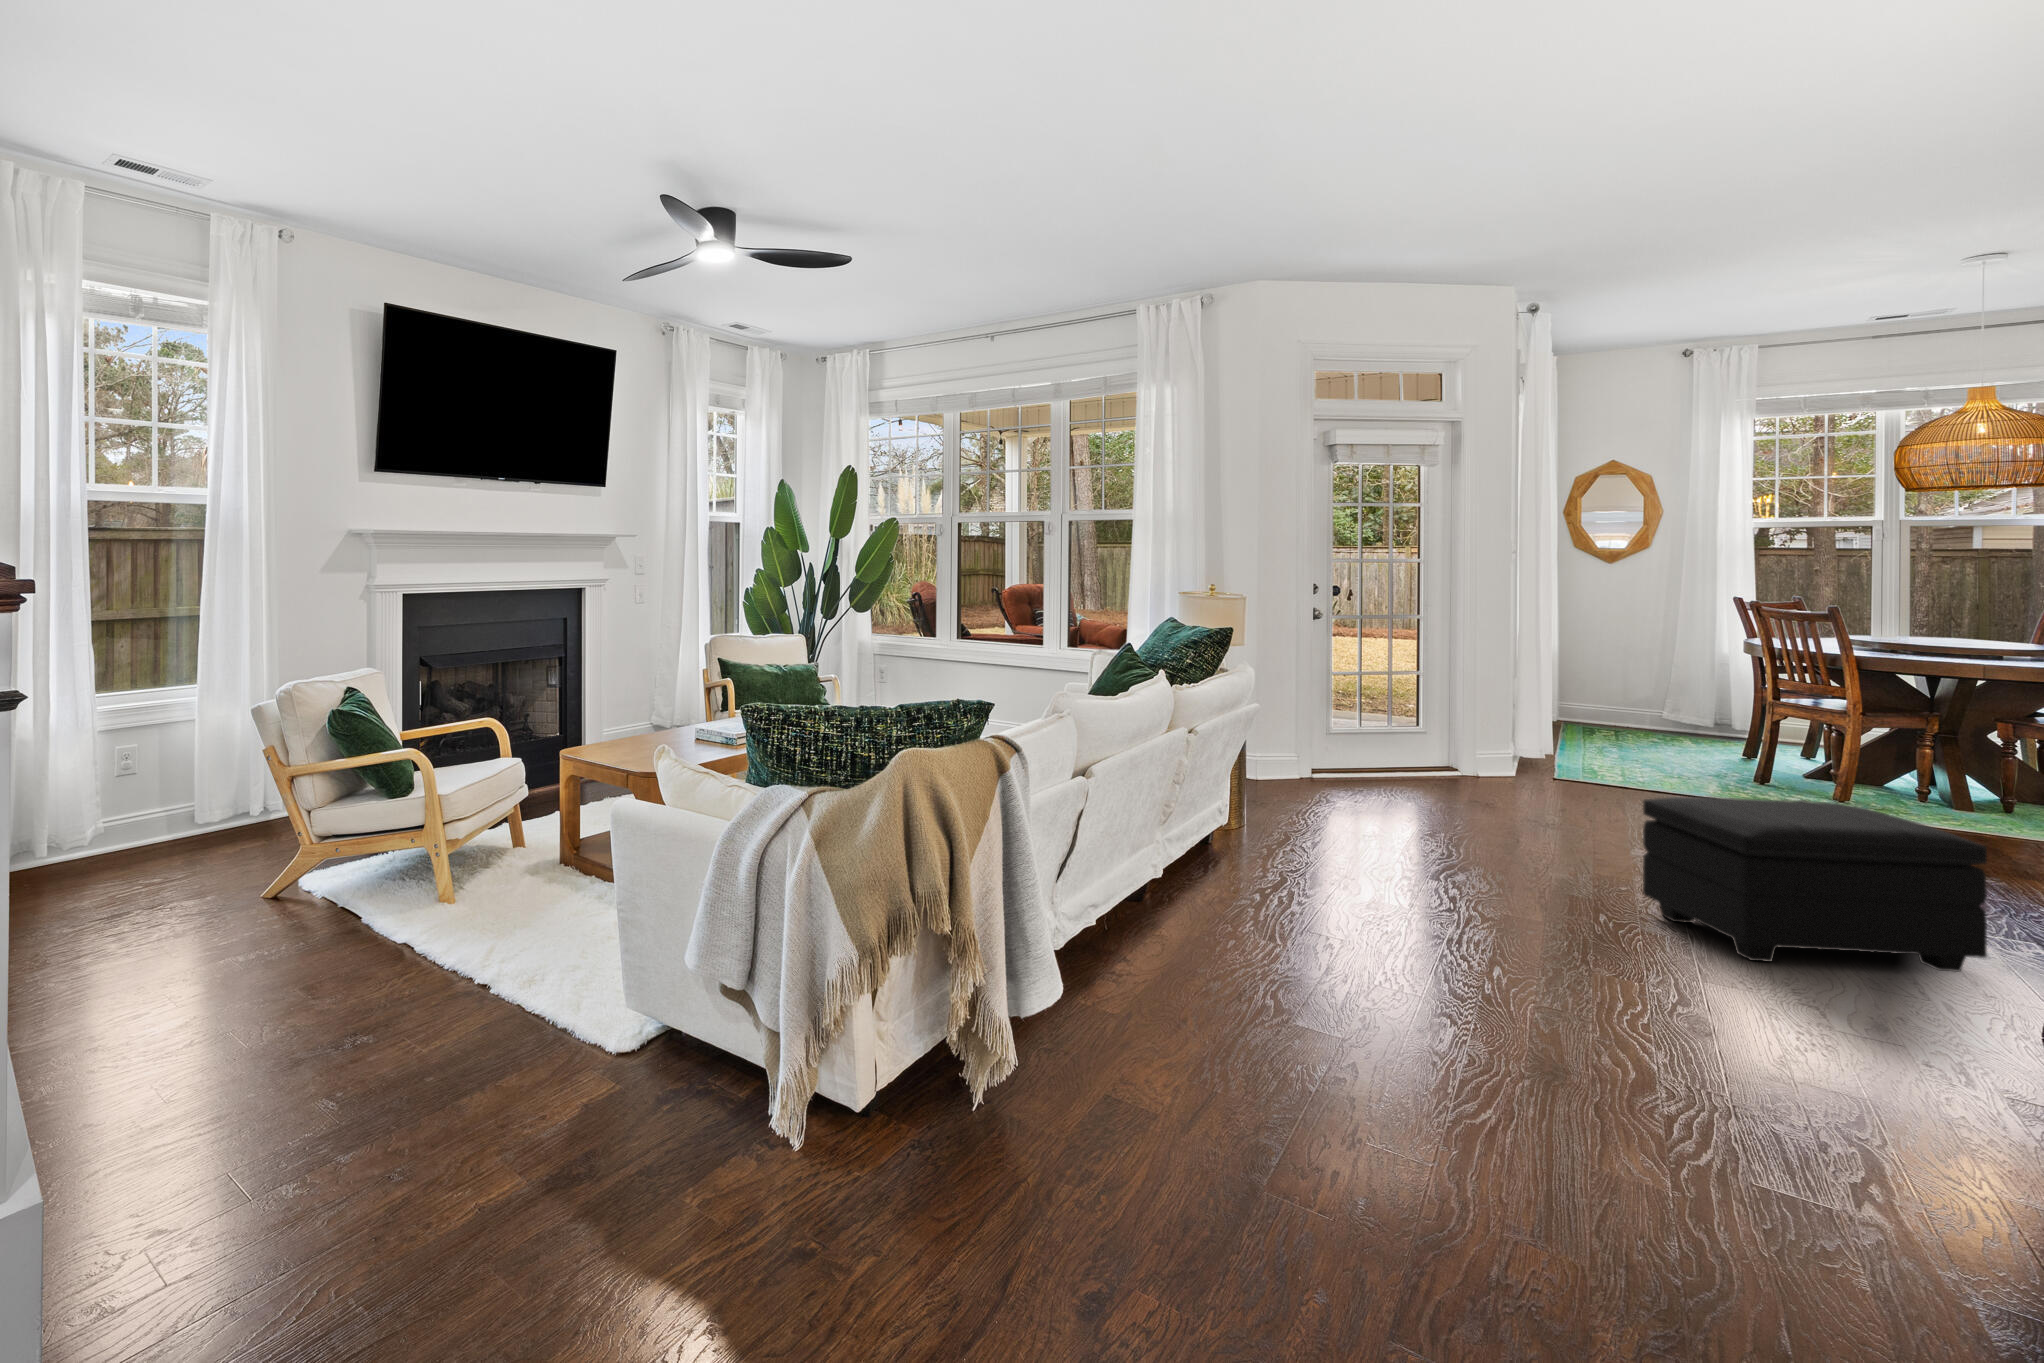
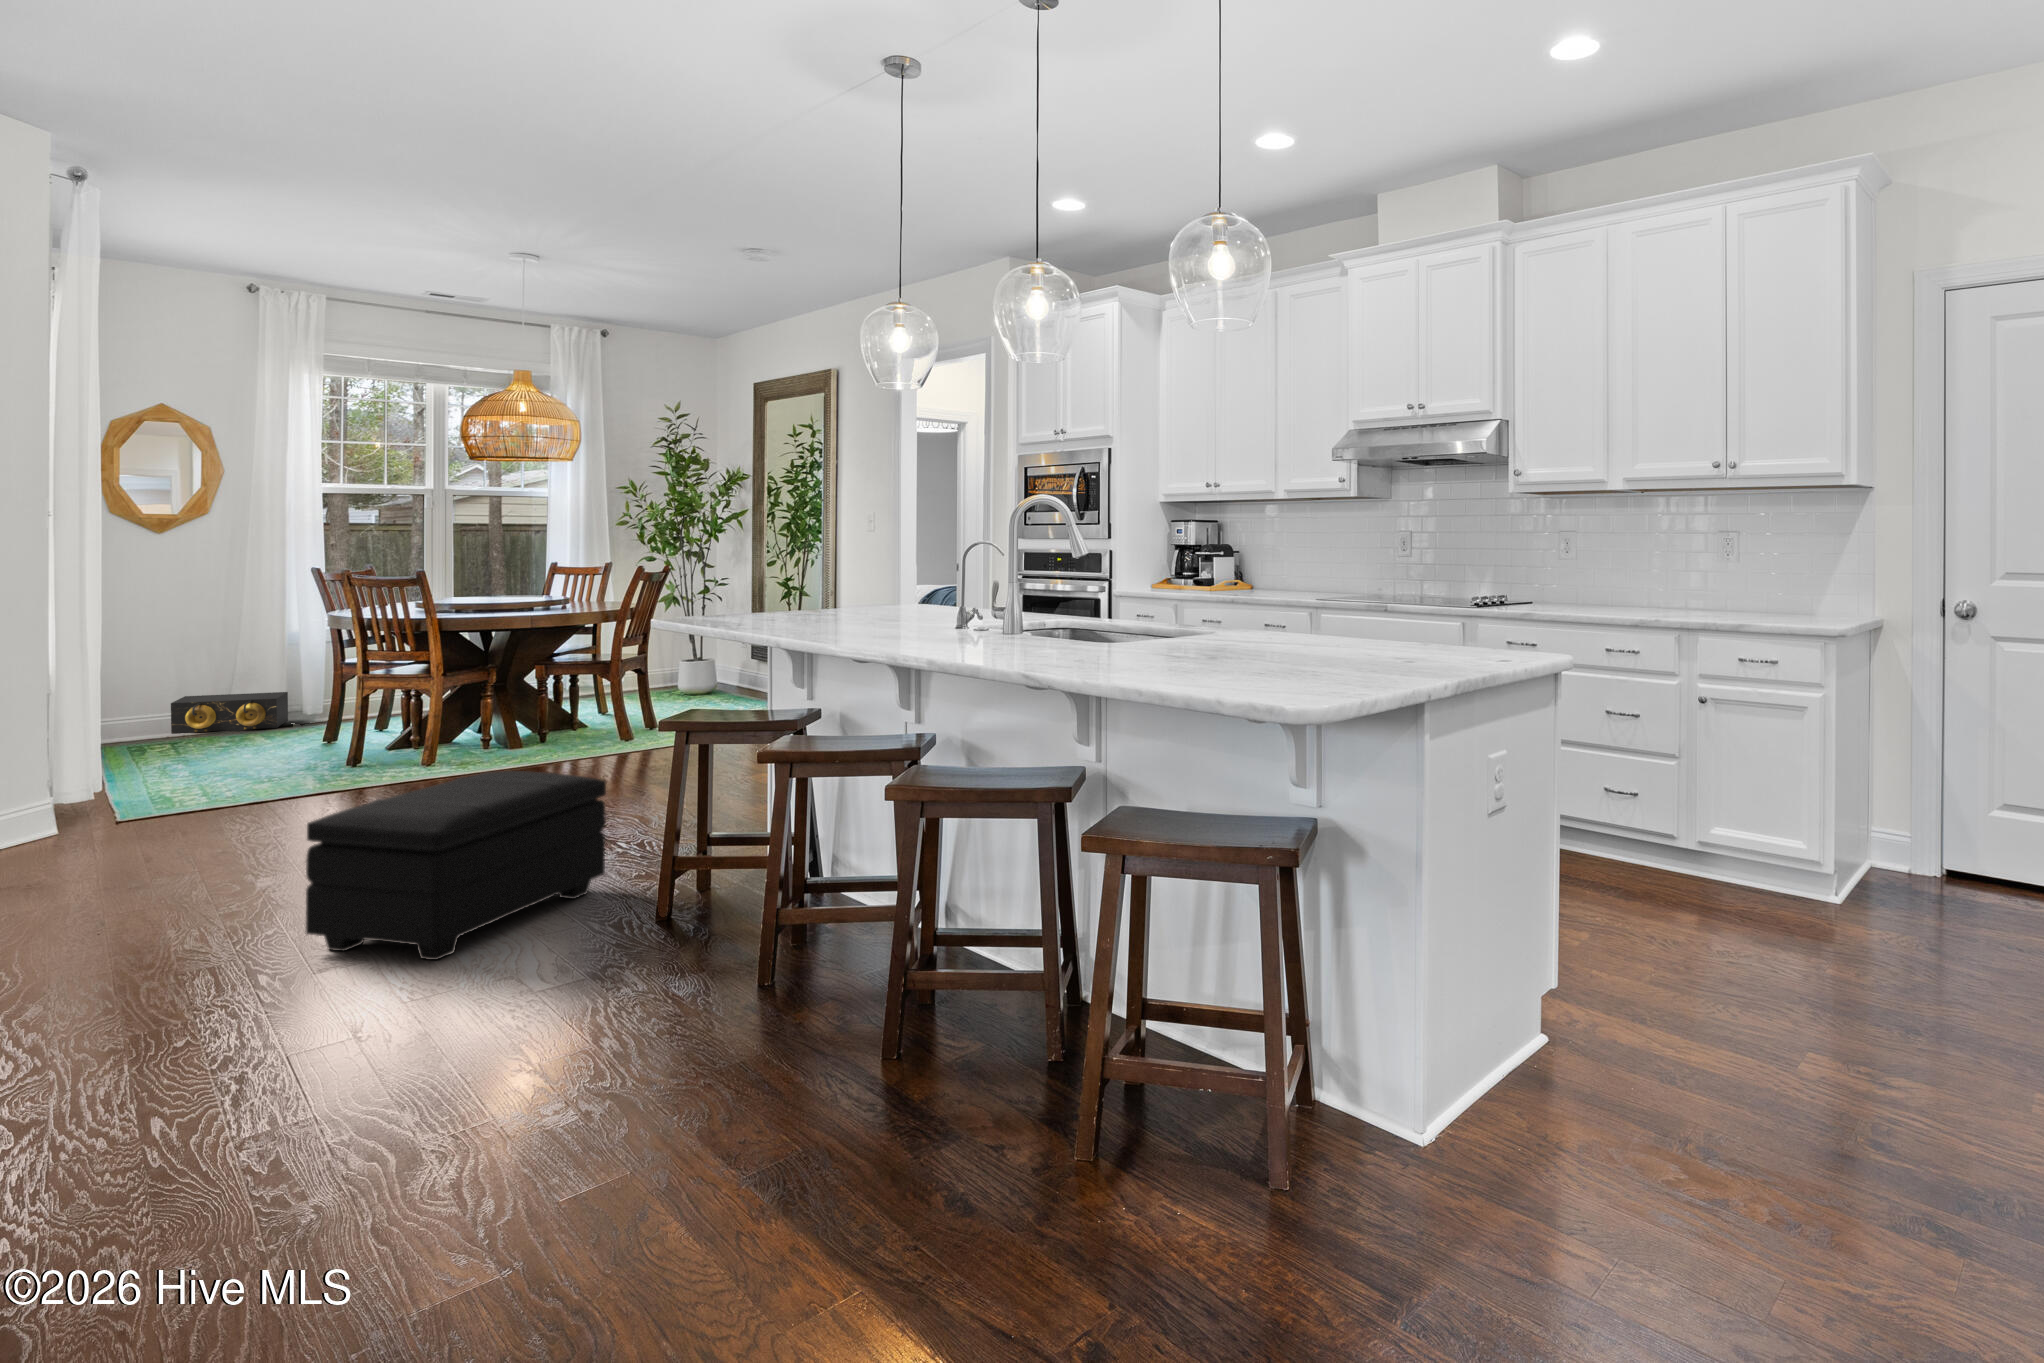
speaker: none [1621,700,1719,740] -> present [171,692,288,734]

